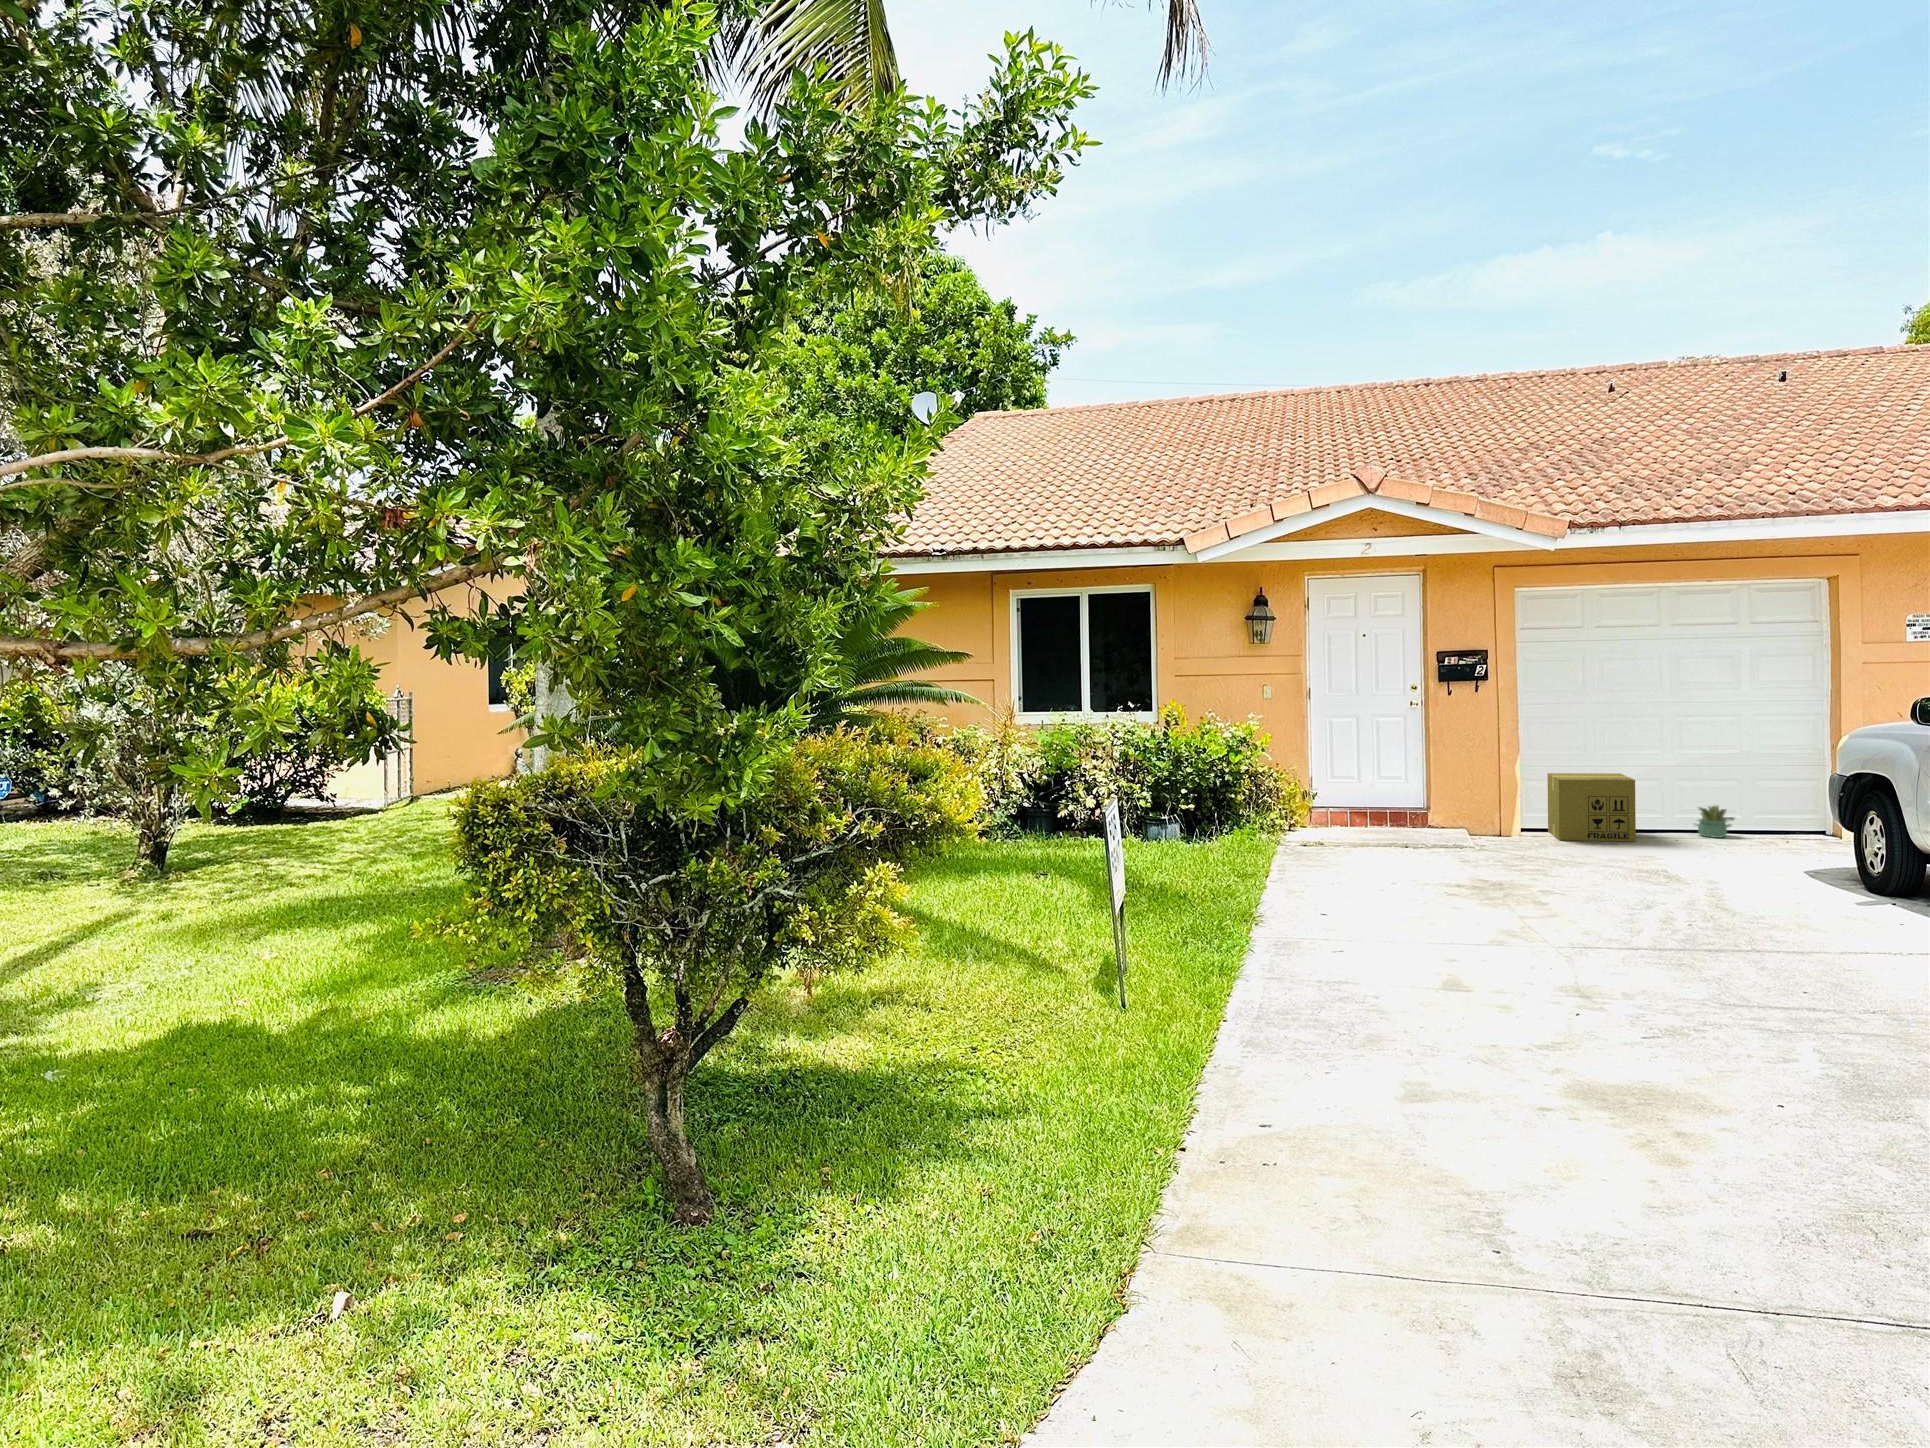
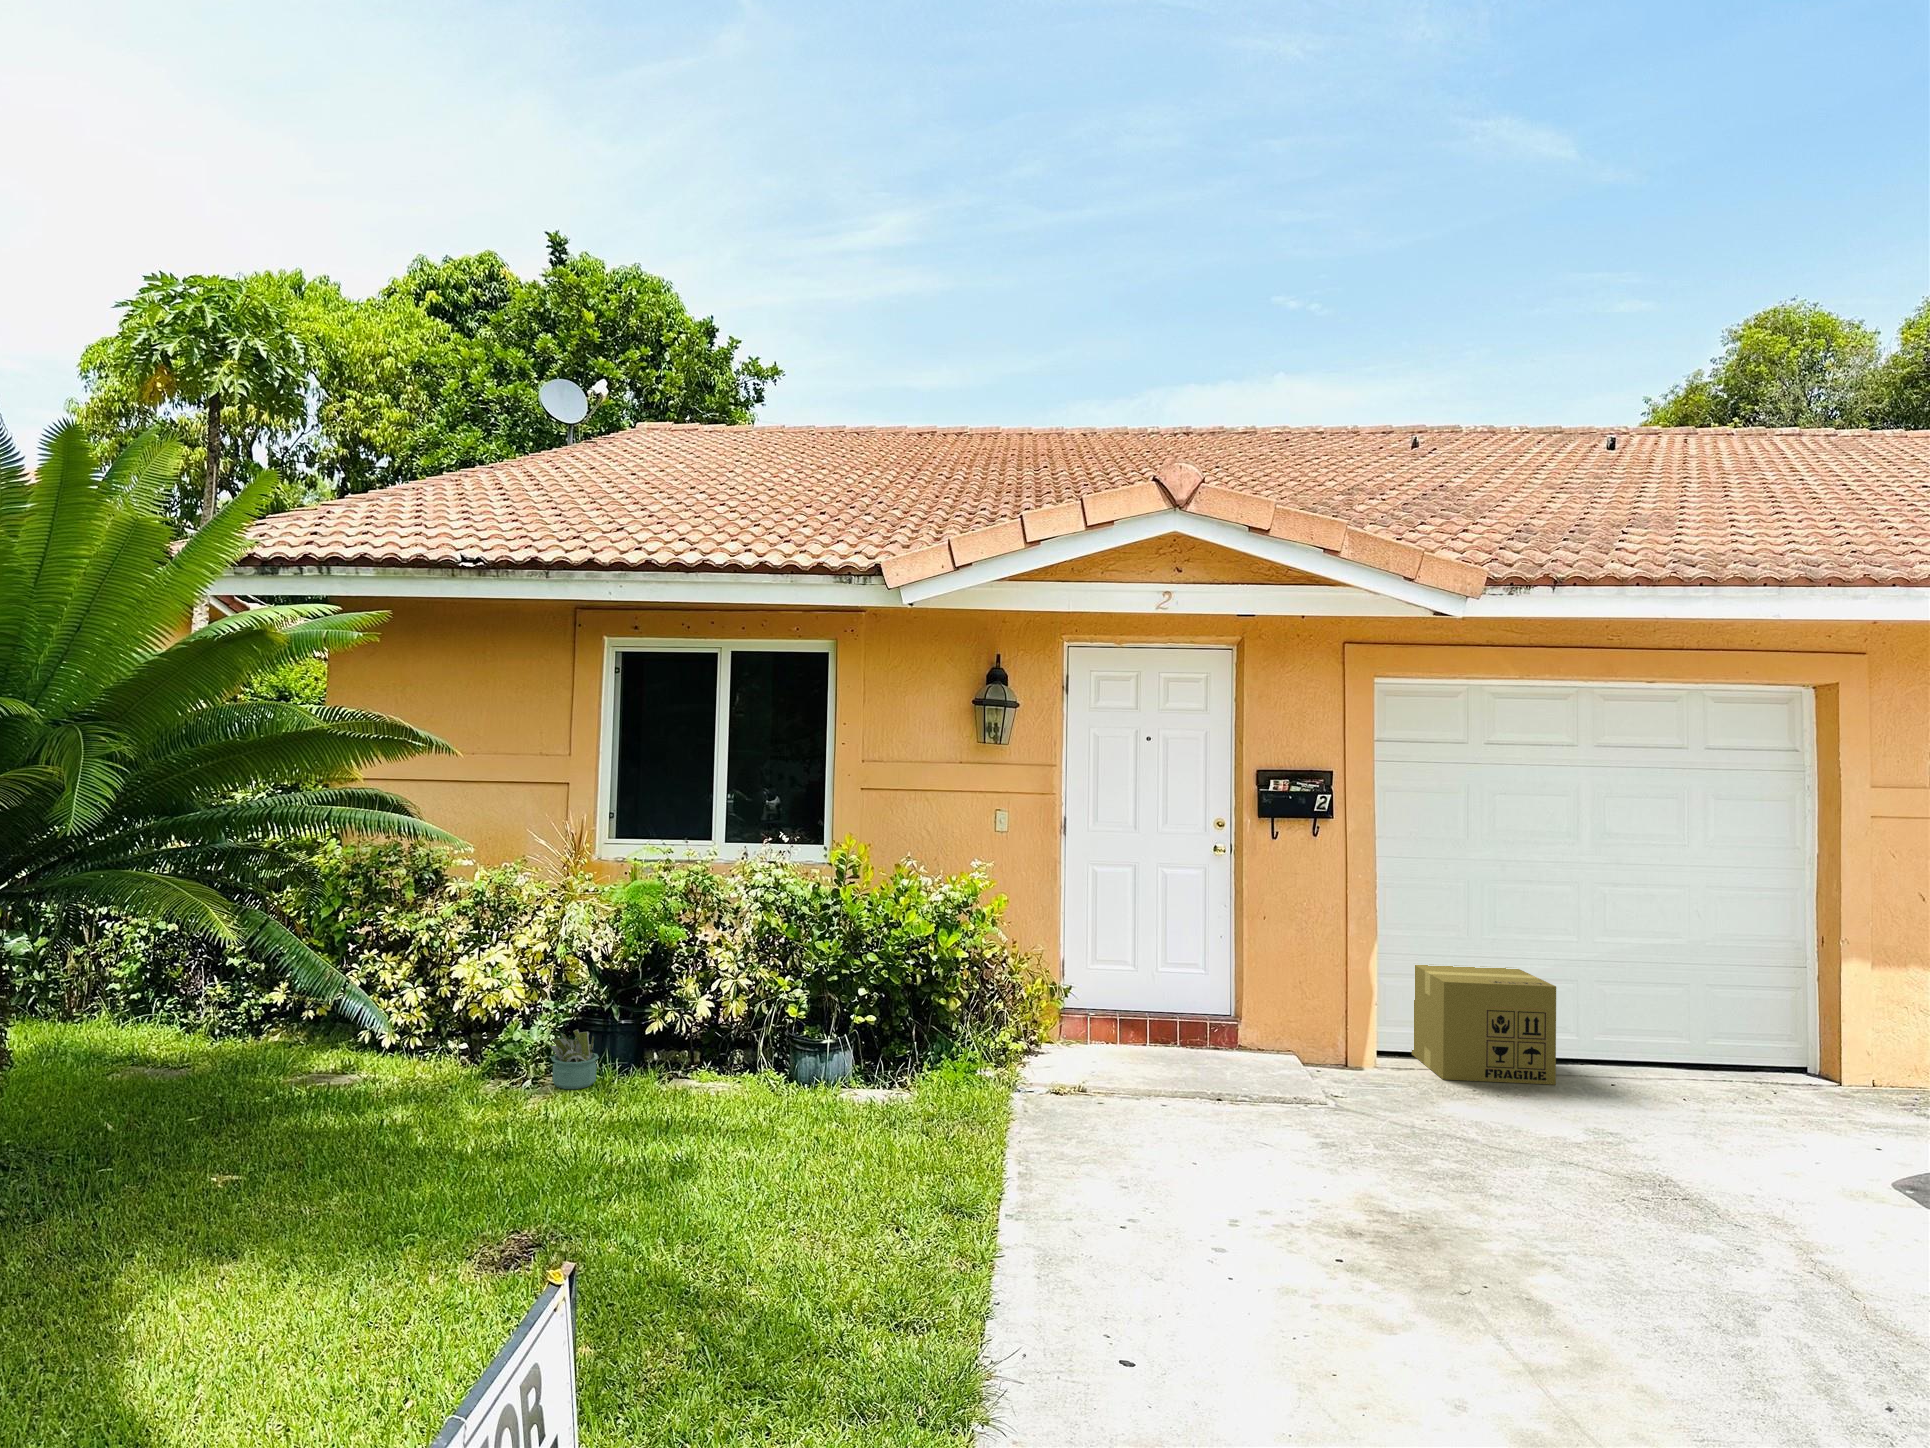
decorative plant: present [1696,806,1734,838] -> present [550,1029,599,1089]

